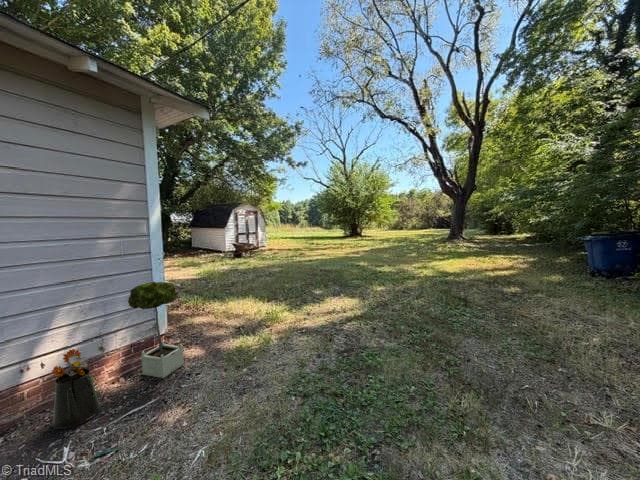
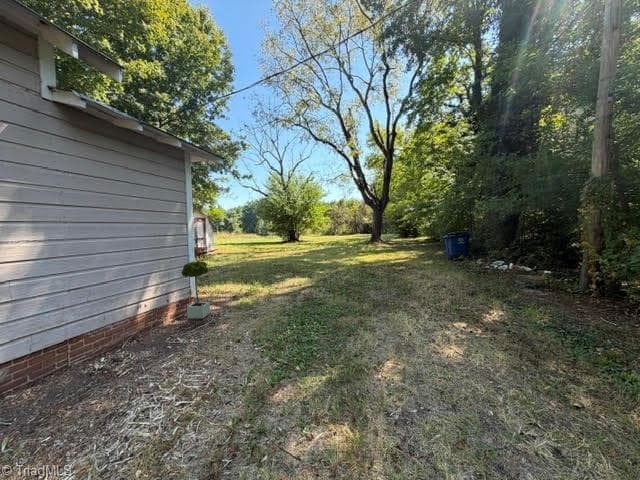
watering can: present [52,349,101,429] -> none [155,296,179,337]

